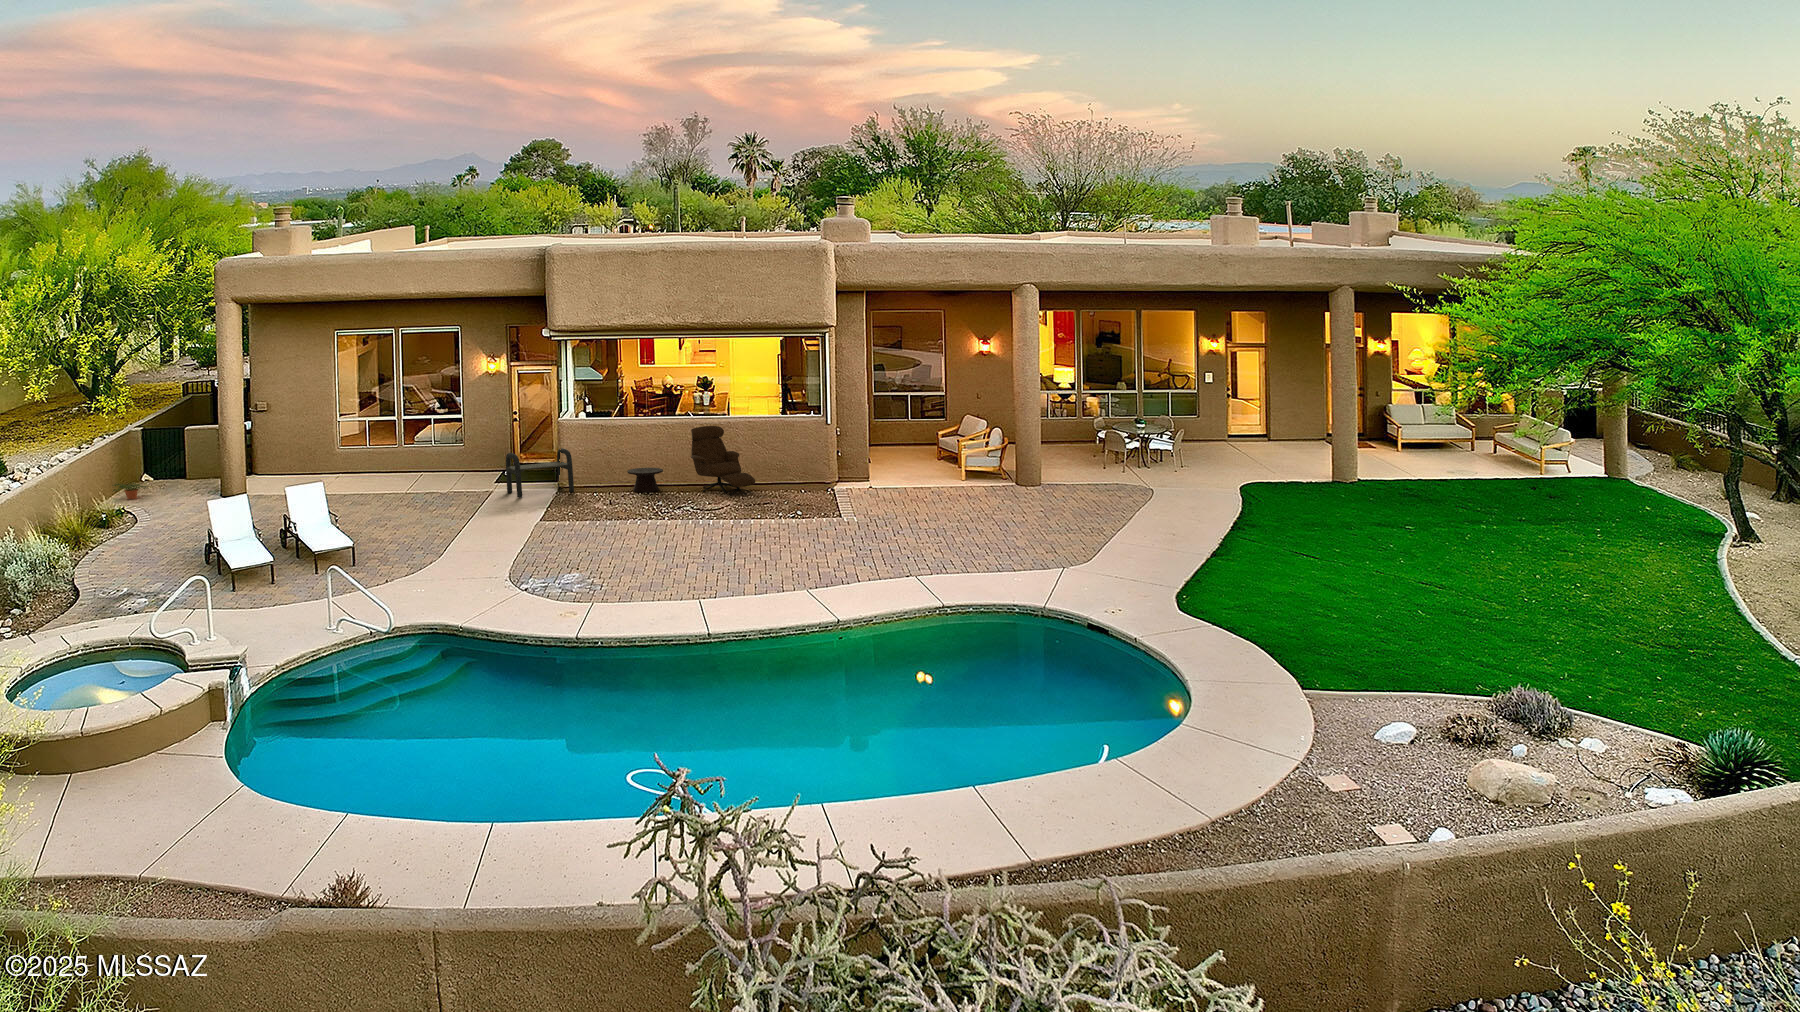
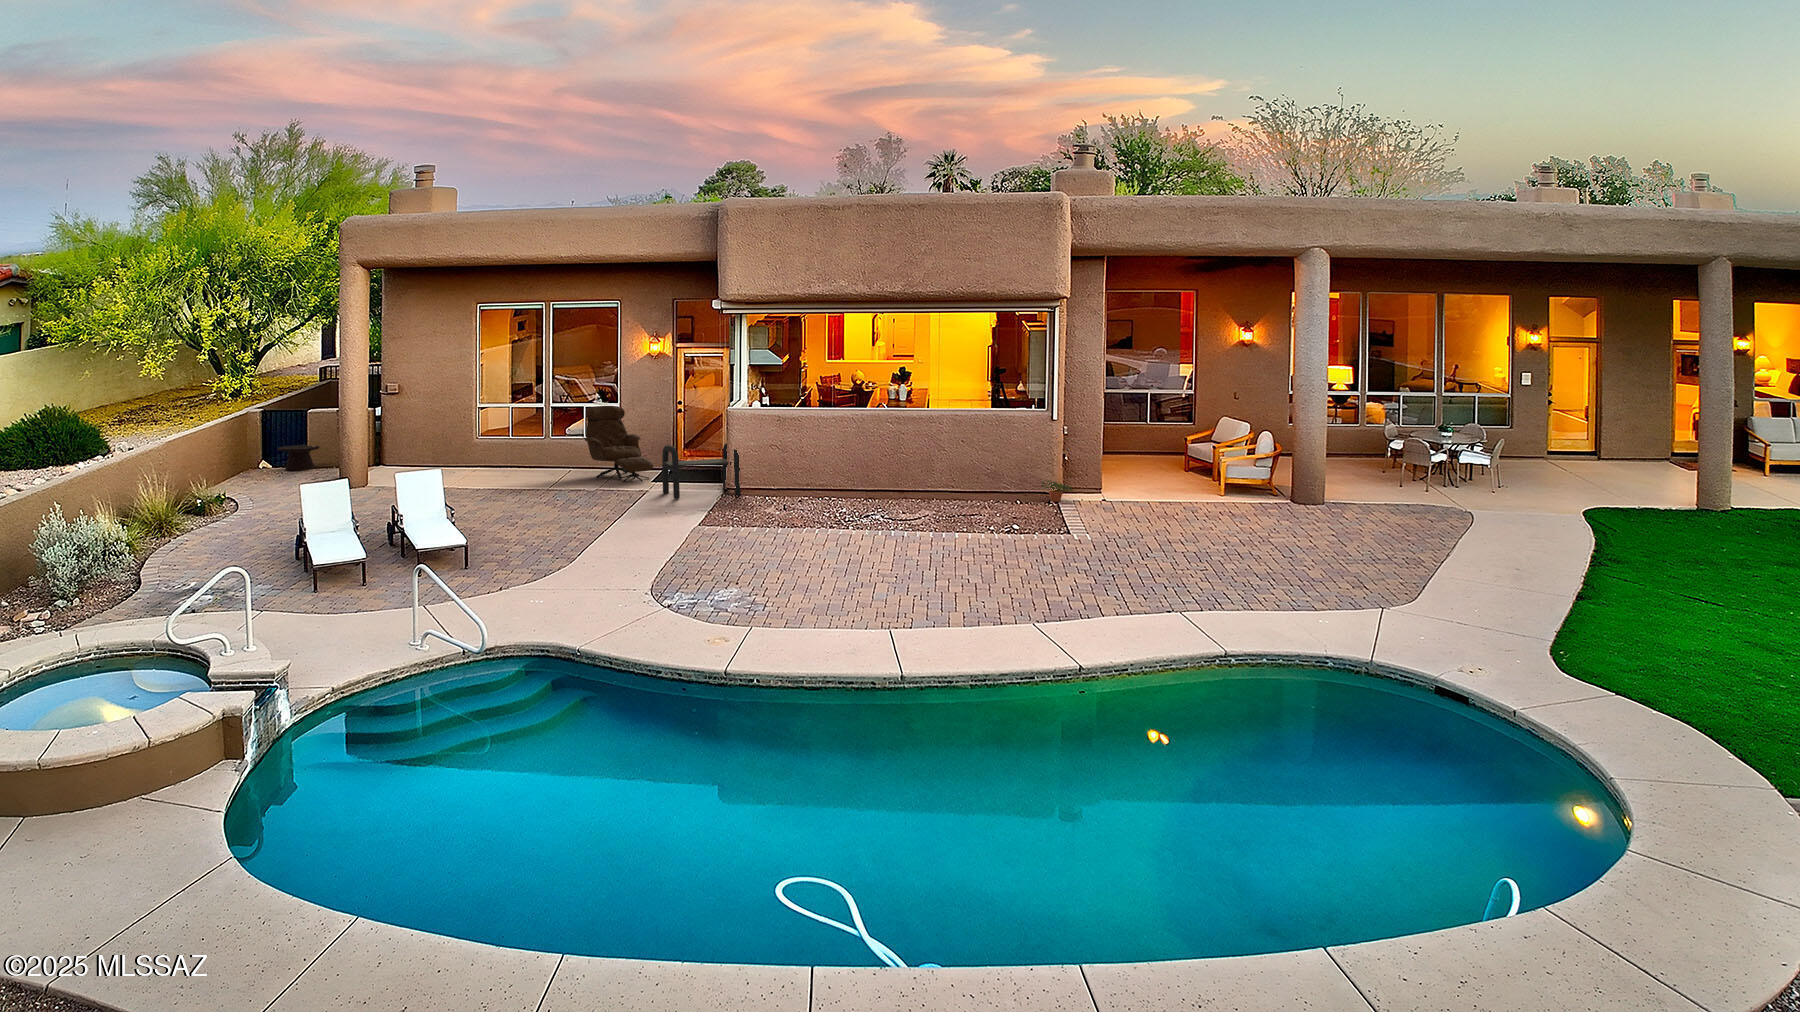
lounge chair: present [691,426,755,496] -> present [585,406,653,482]
side table: present [627,468,663,492] -> present [278,445,320,471]
potted plant: present [112,482,147,499] -> present [1037,480,1074,502]

